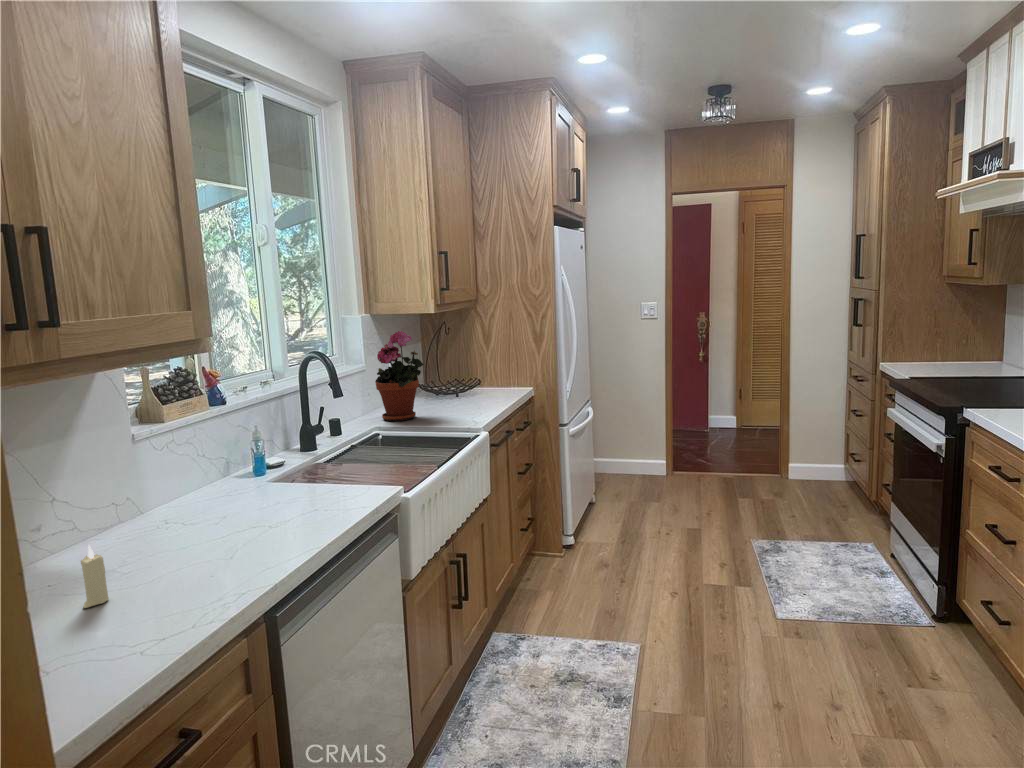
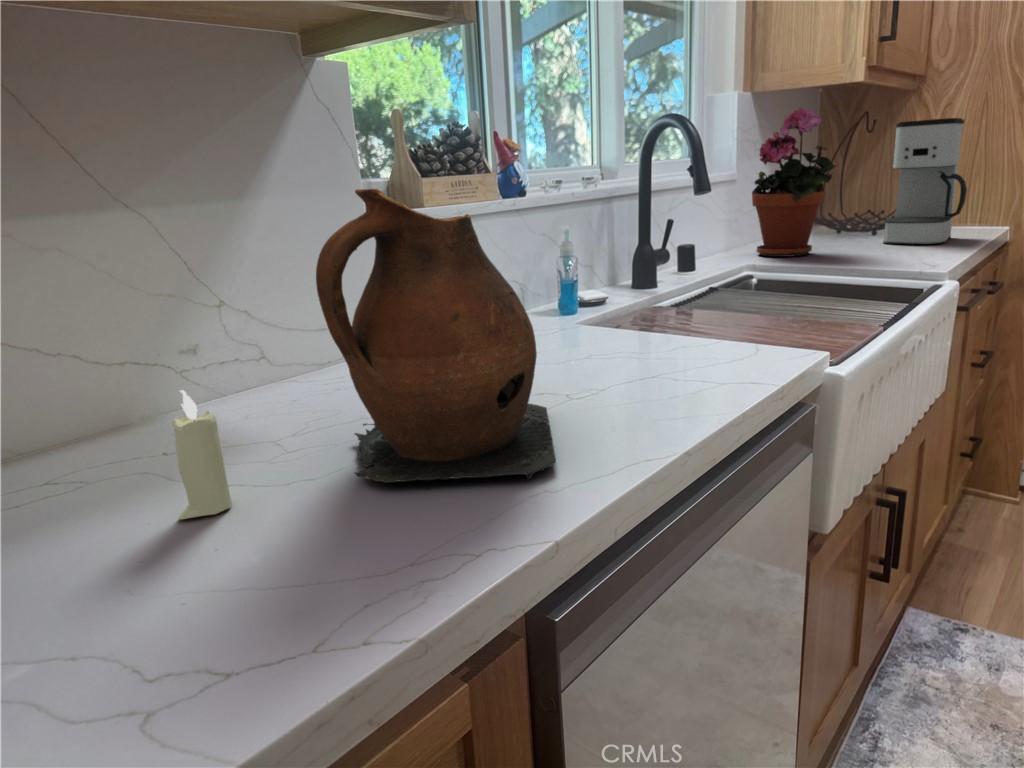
coffee maker: none [457,332,500,407] -> present [883,118,967,245]
ceramic pitcher: none [150,442,269,576] -> present [316,189,556,483]

